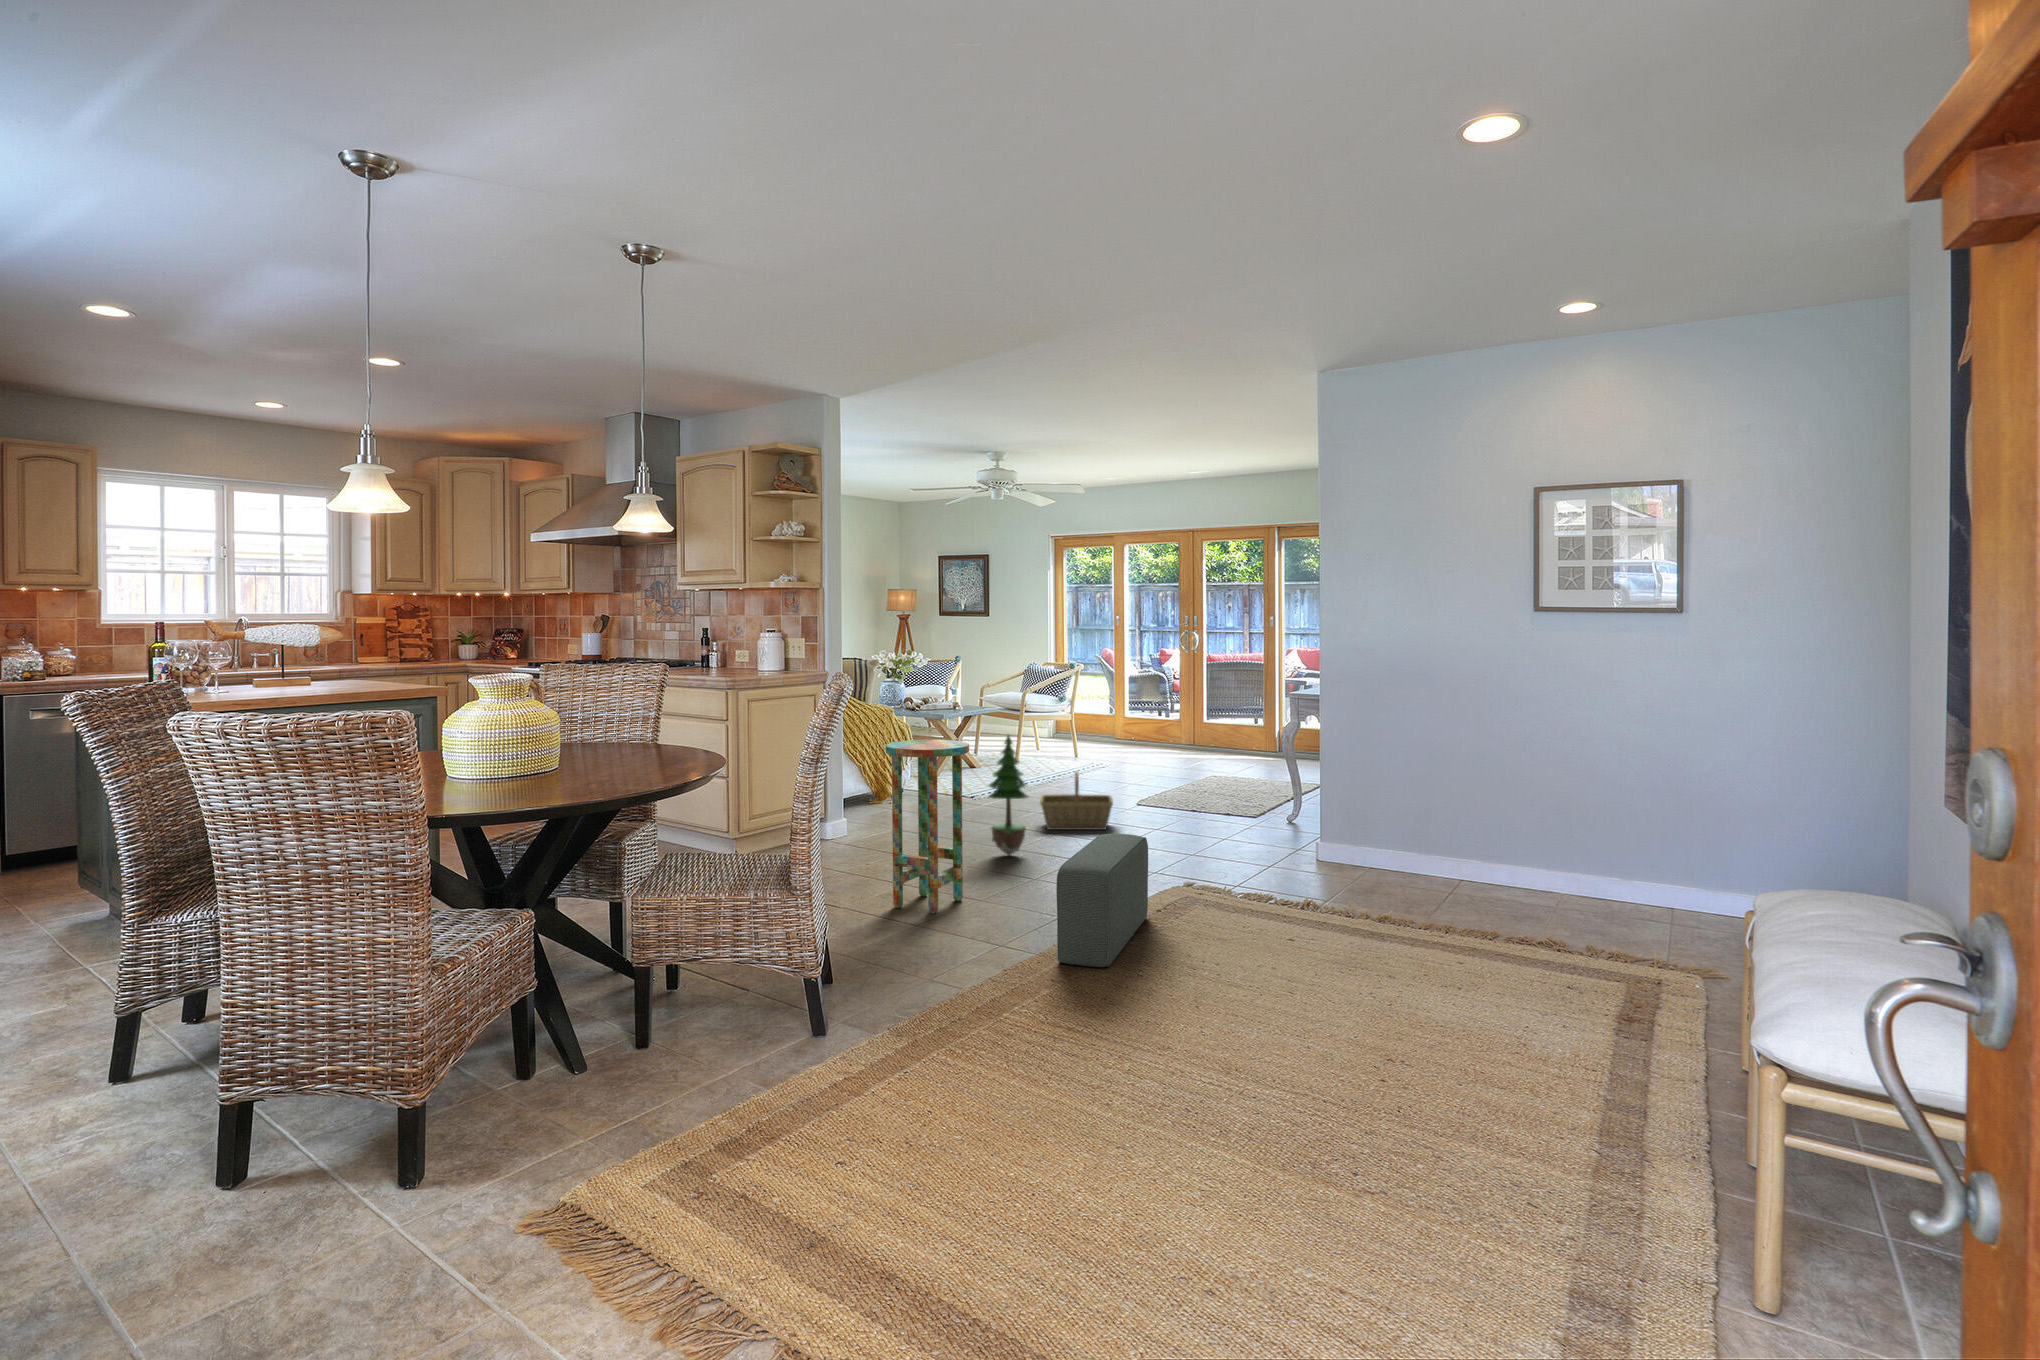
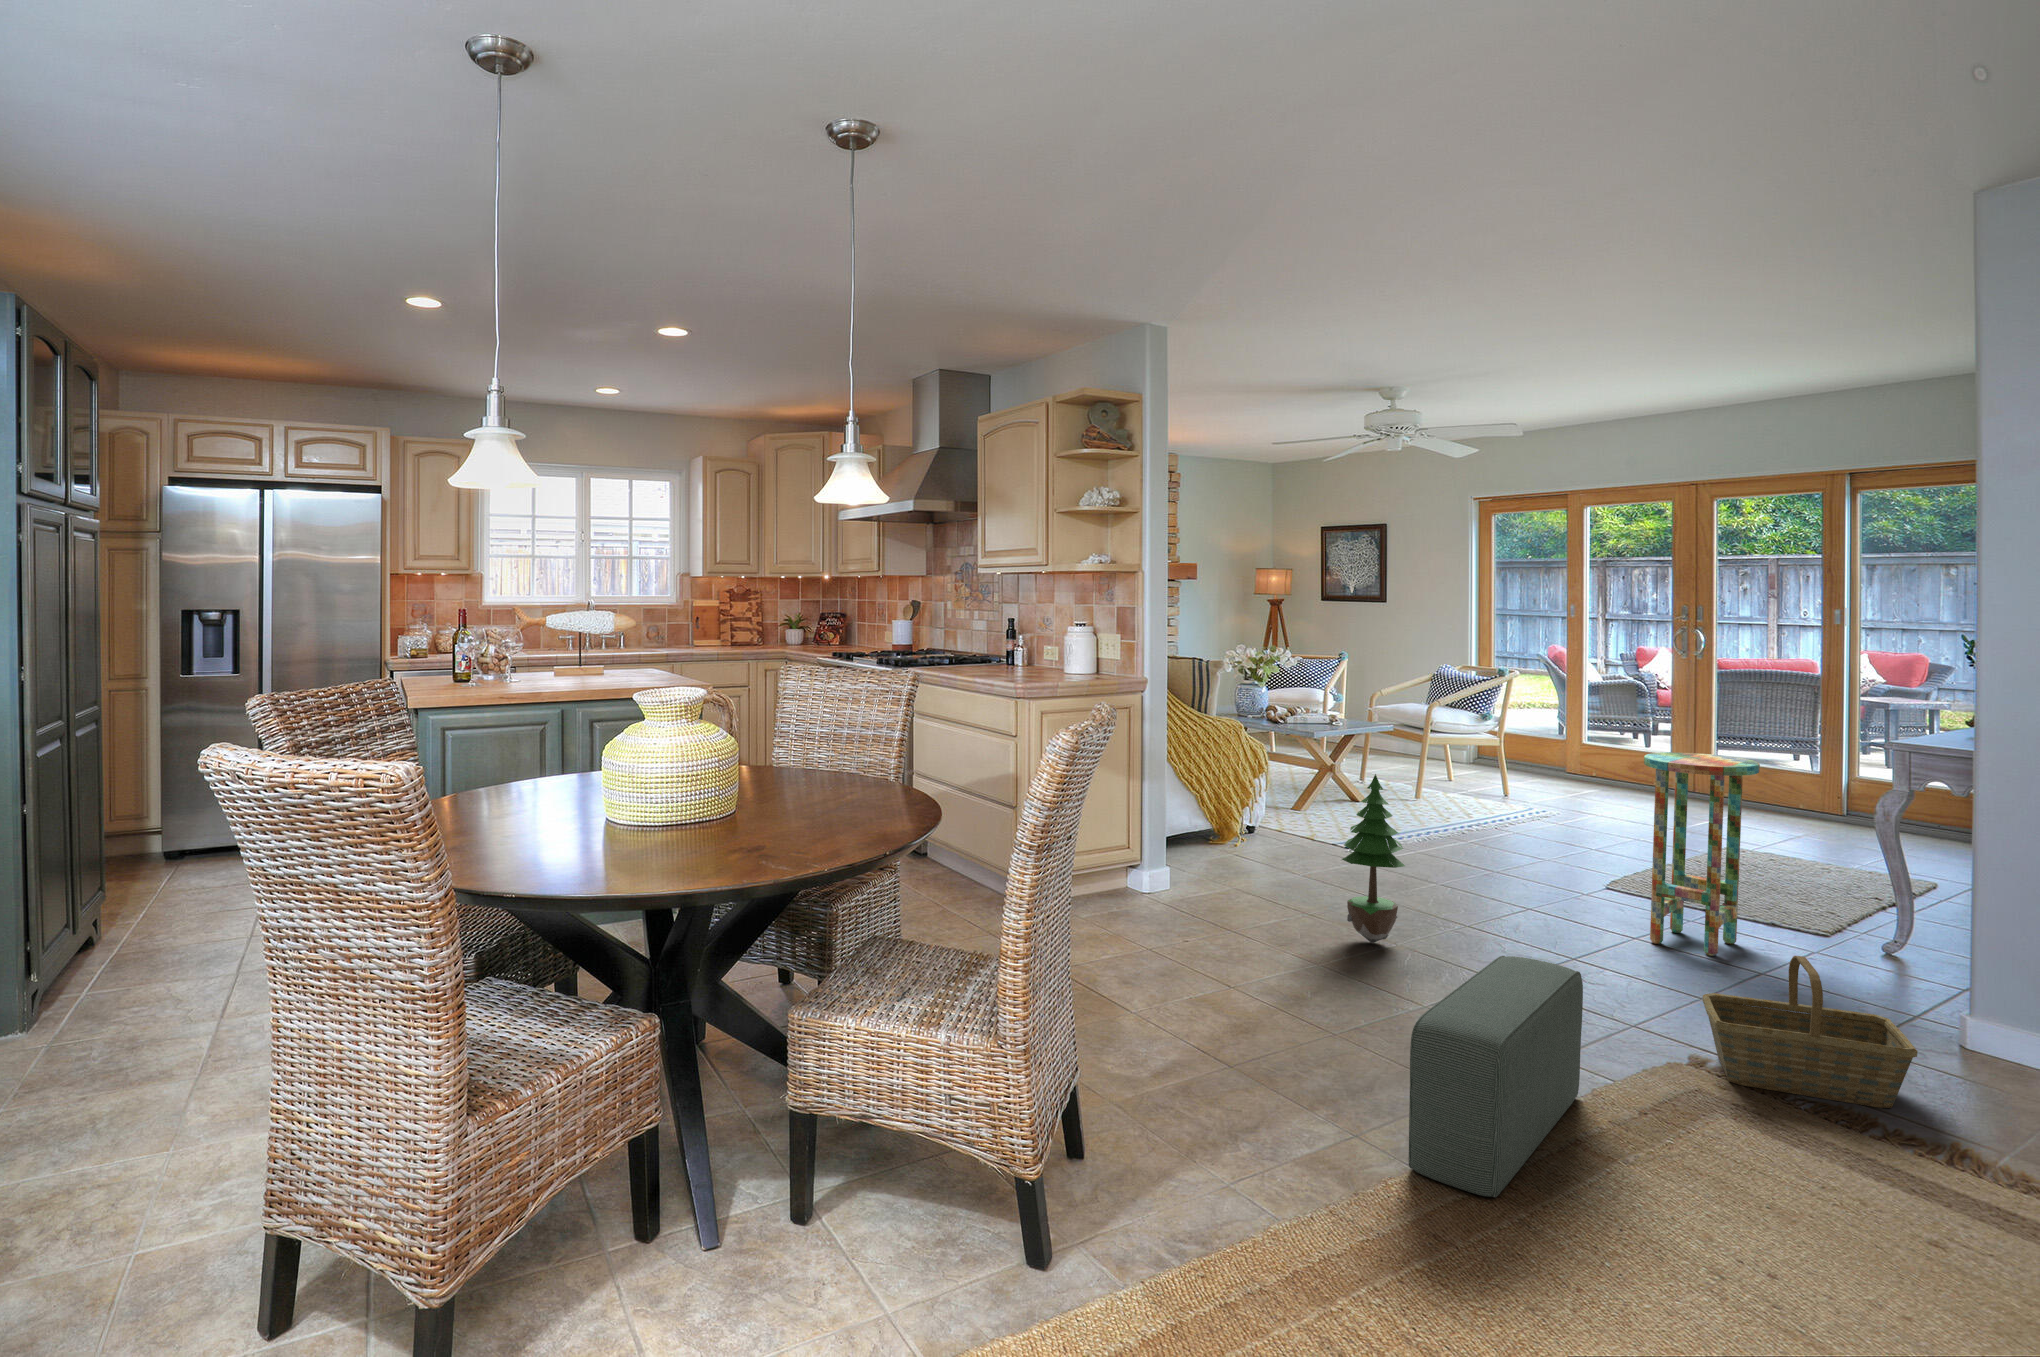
side table: present [886,740,969,913] -> present [1644,753,1760,956]
basket: present [1040,772,1113,830] -> present [1703,956,1917,1108]

